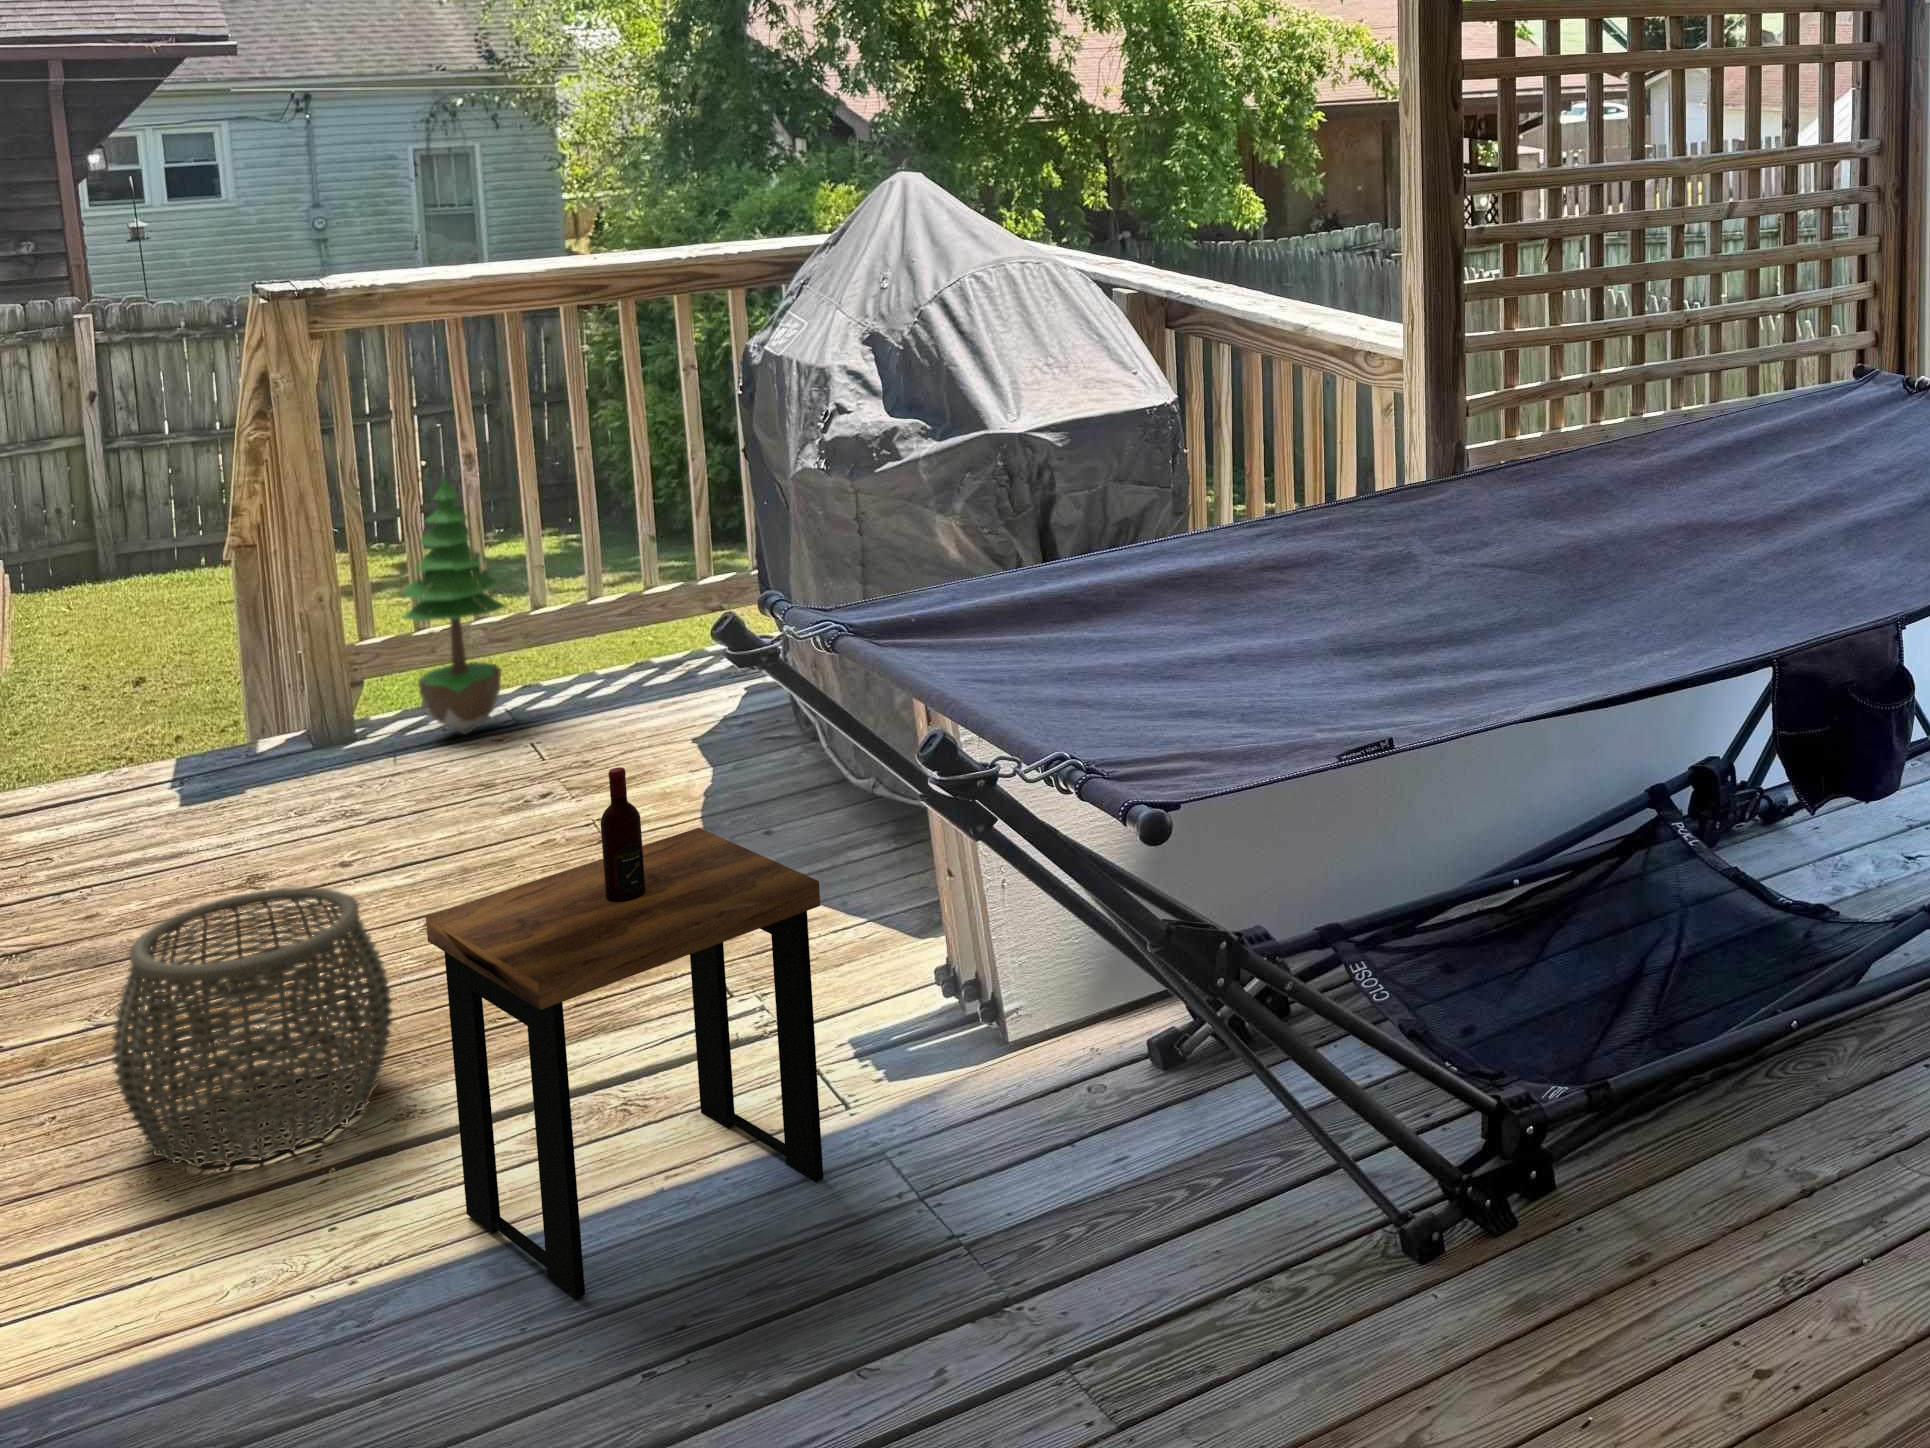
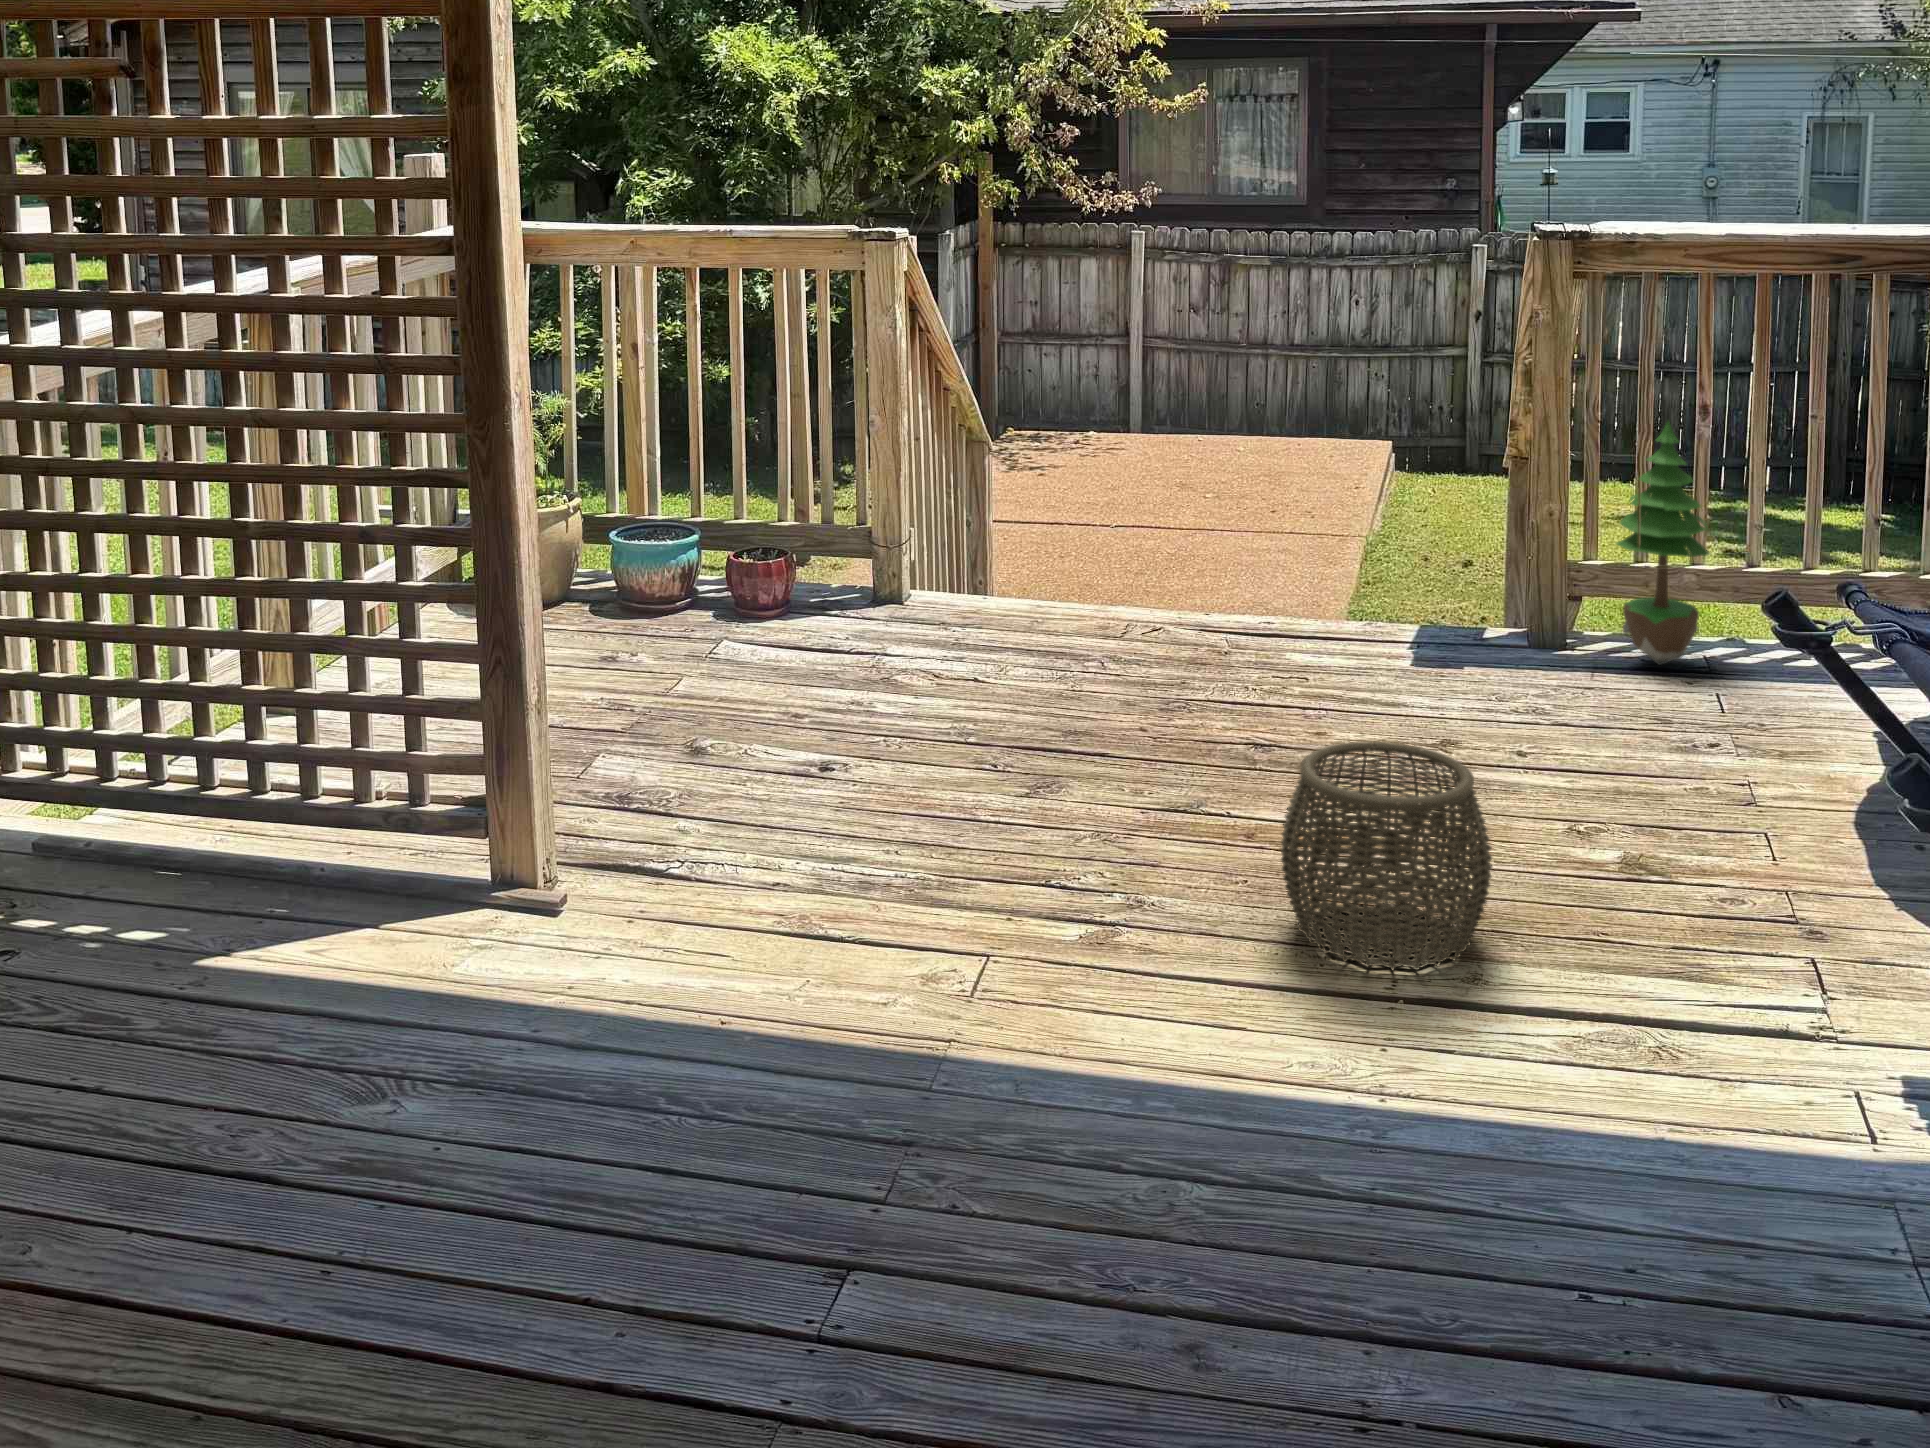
side table: present [426,767,823,1299] -> none [1492,724,1858,1210]

